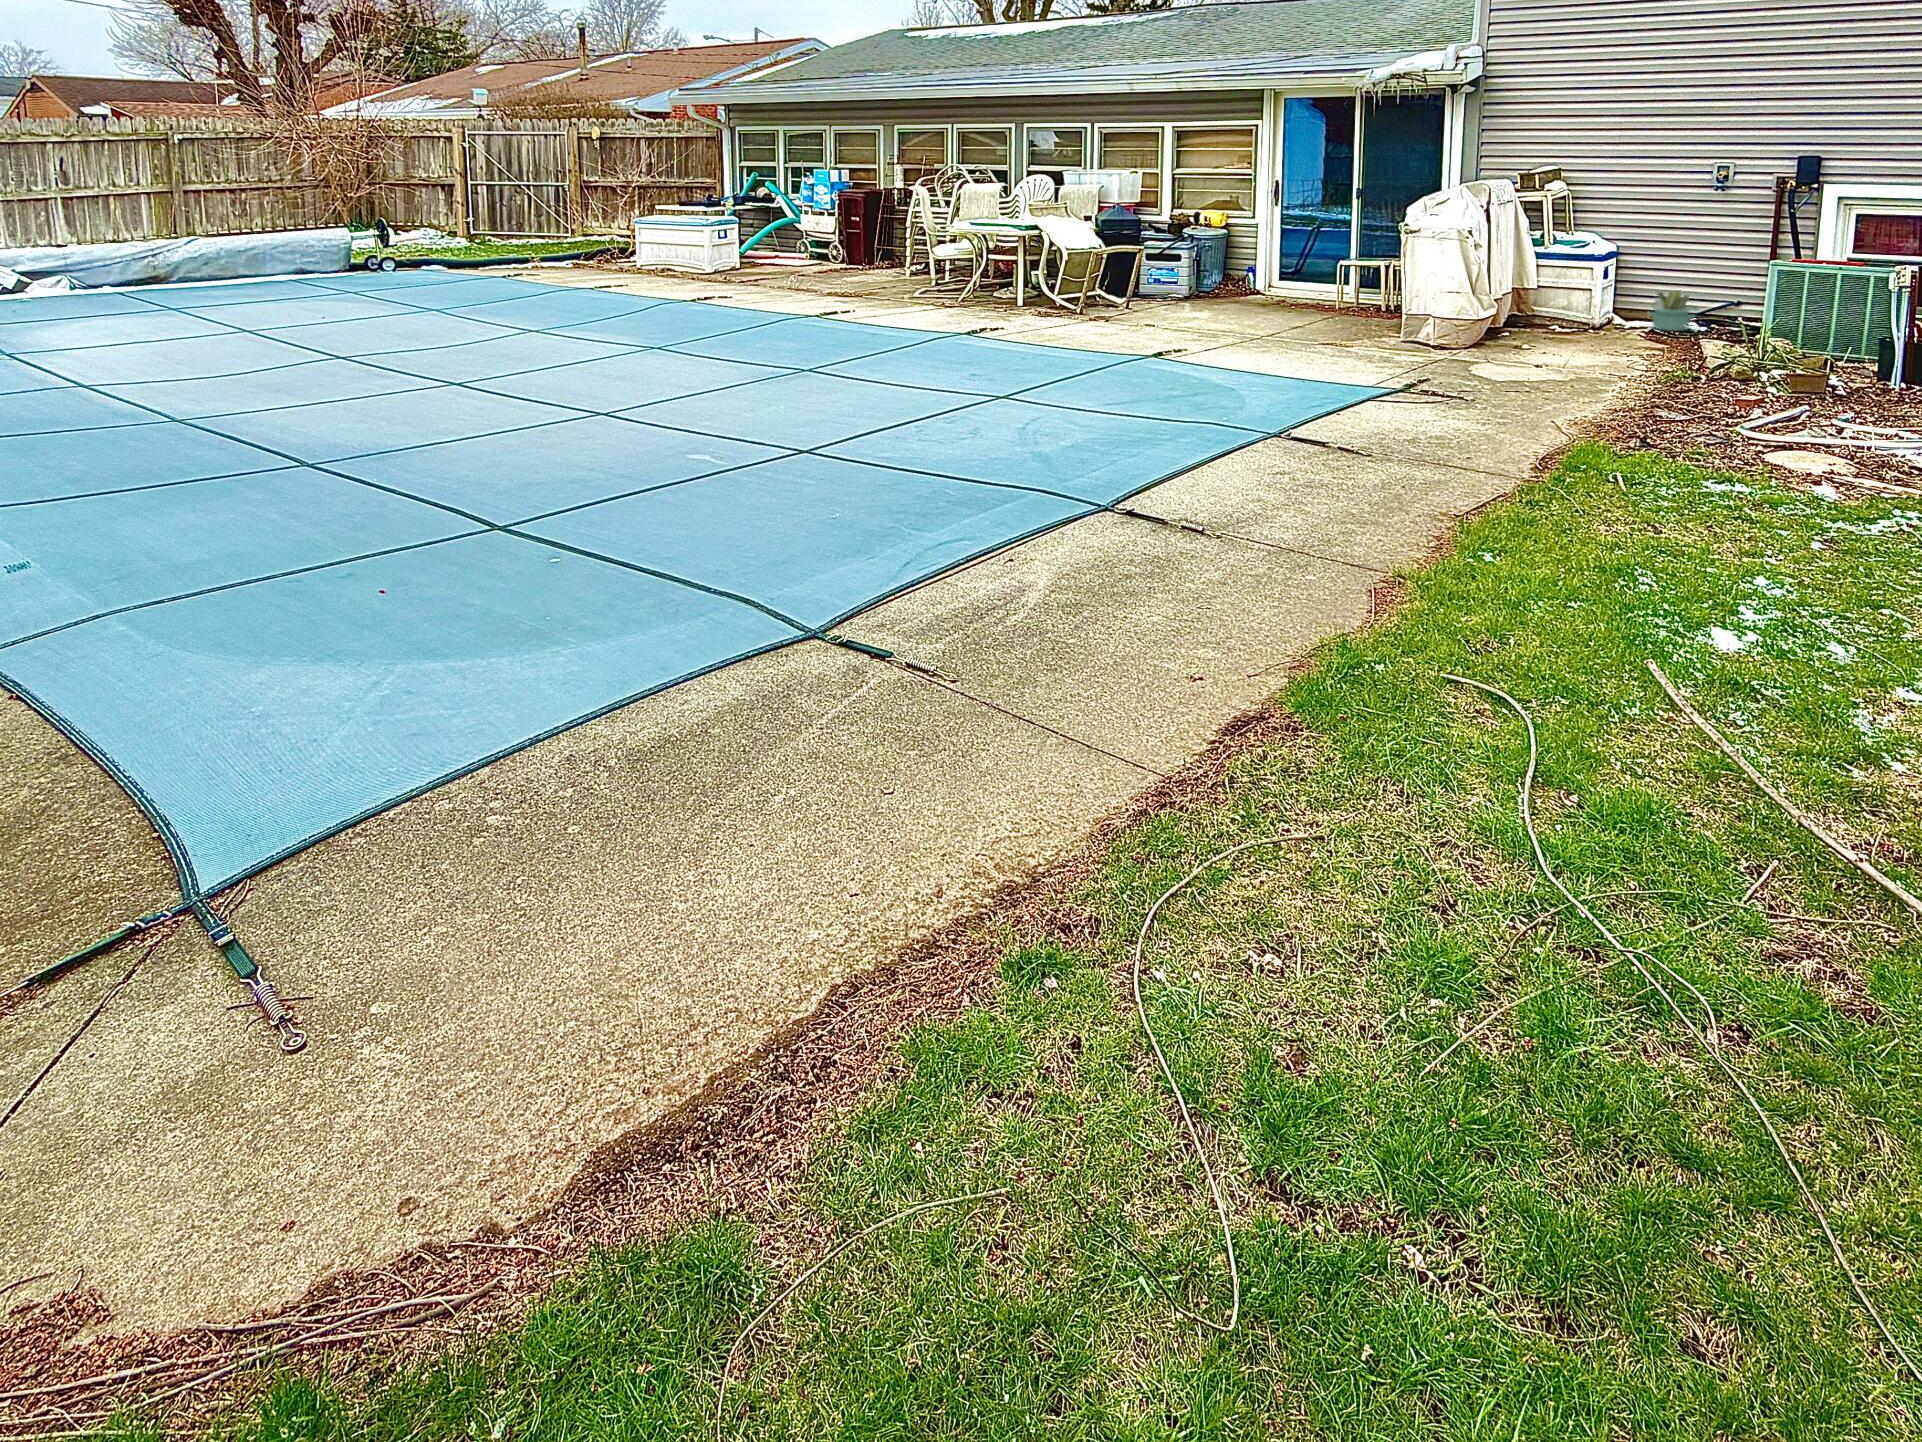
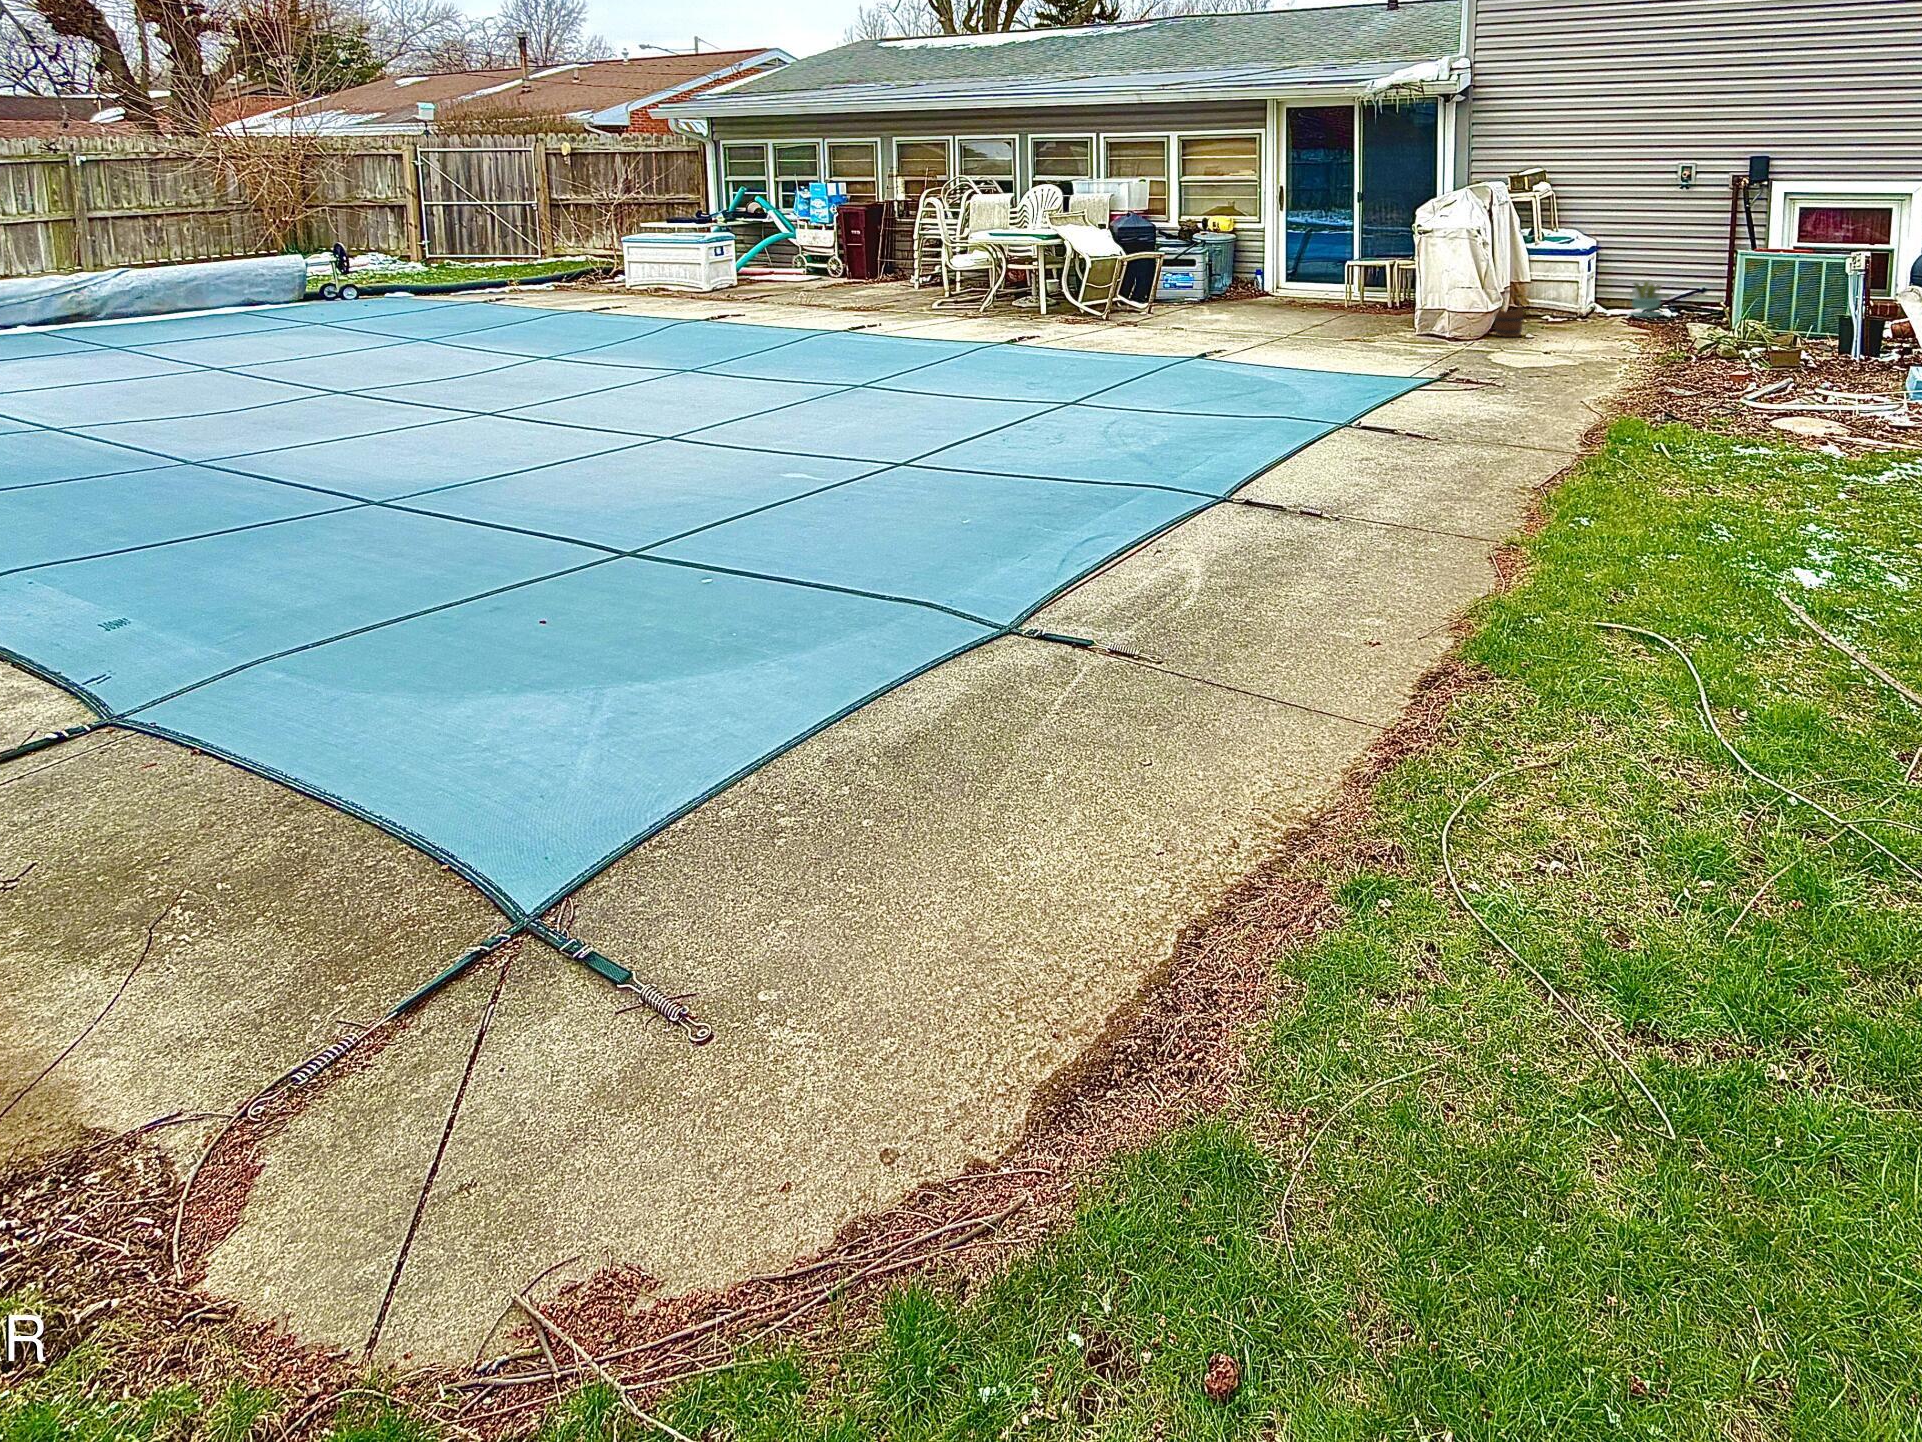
wooden bucket: none [1487,297,1520,348] -> present [1495,290,1523,337]

